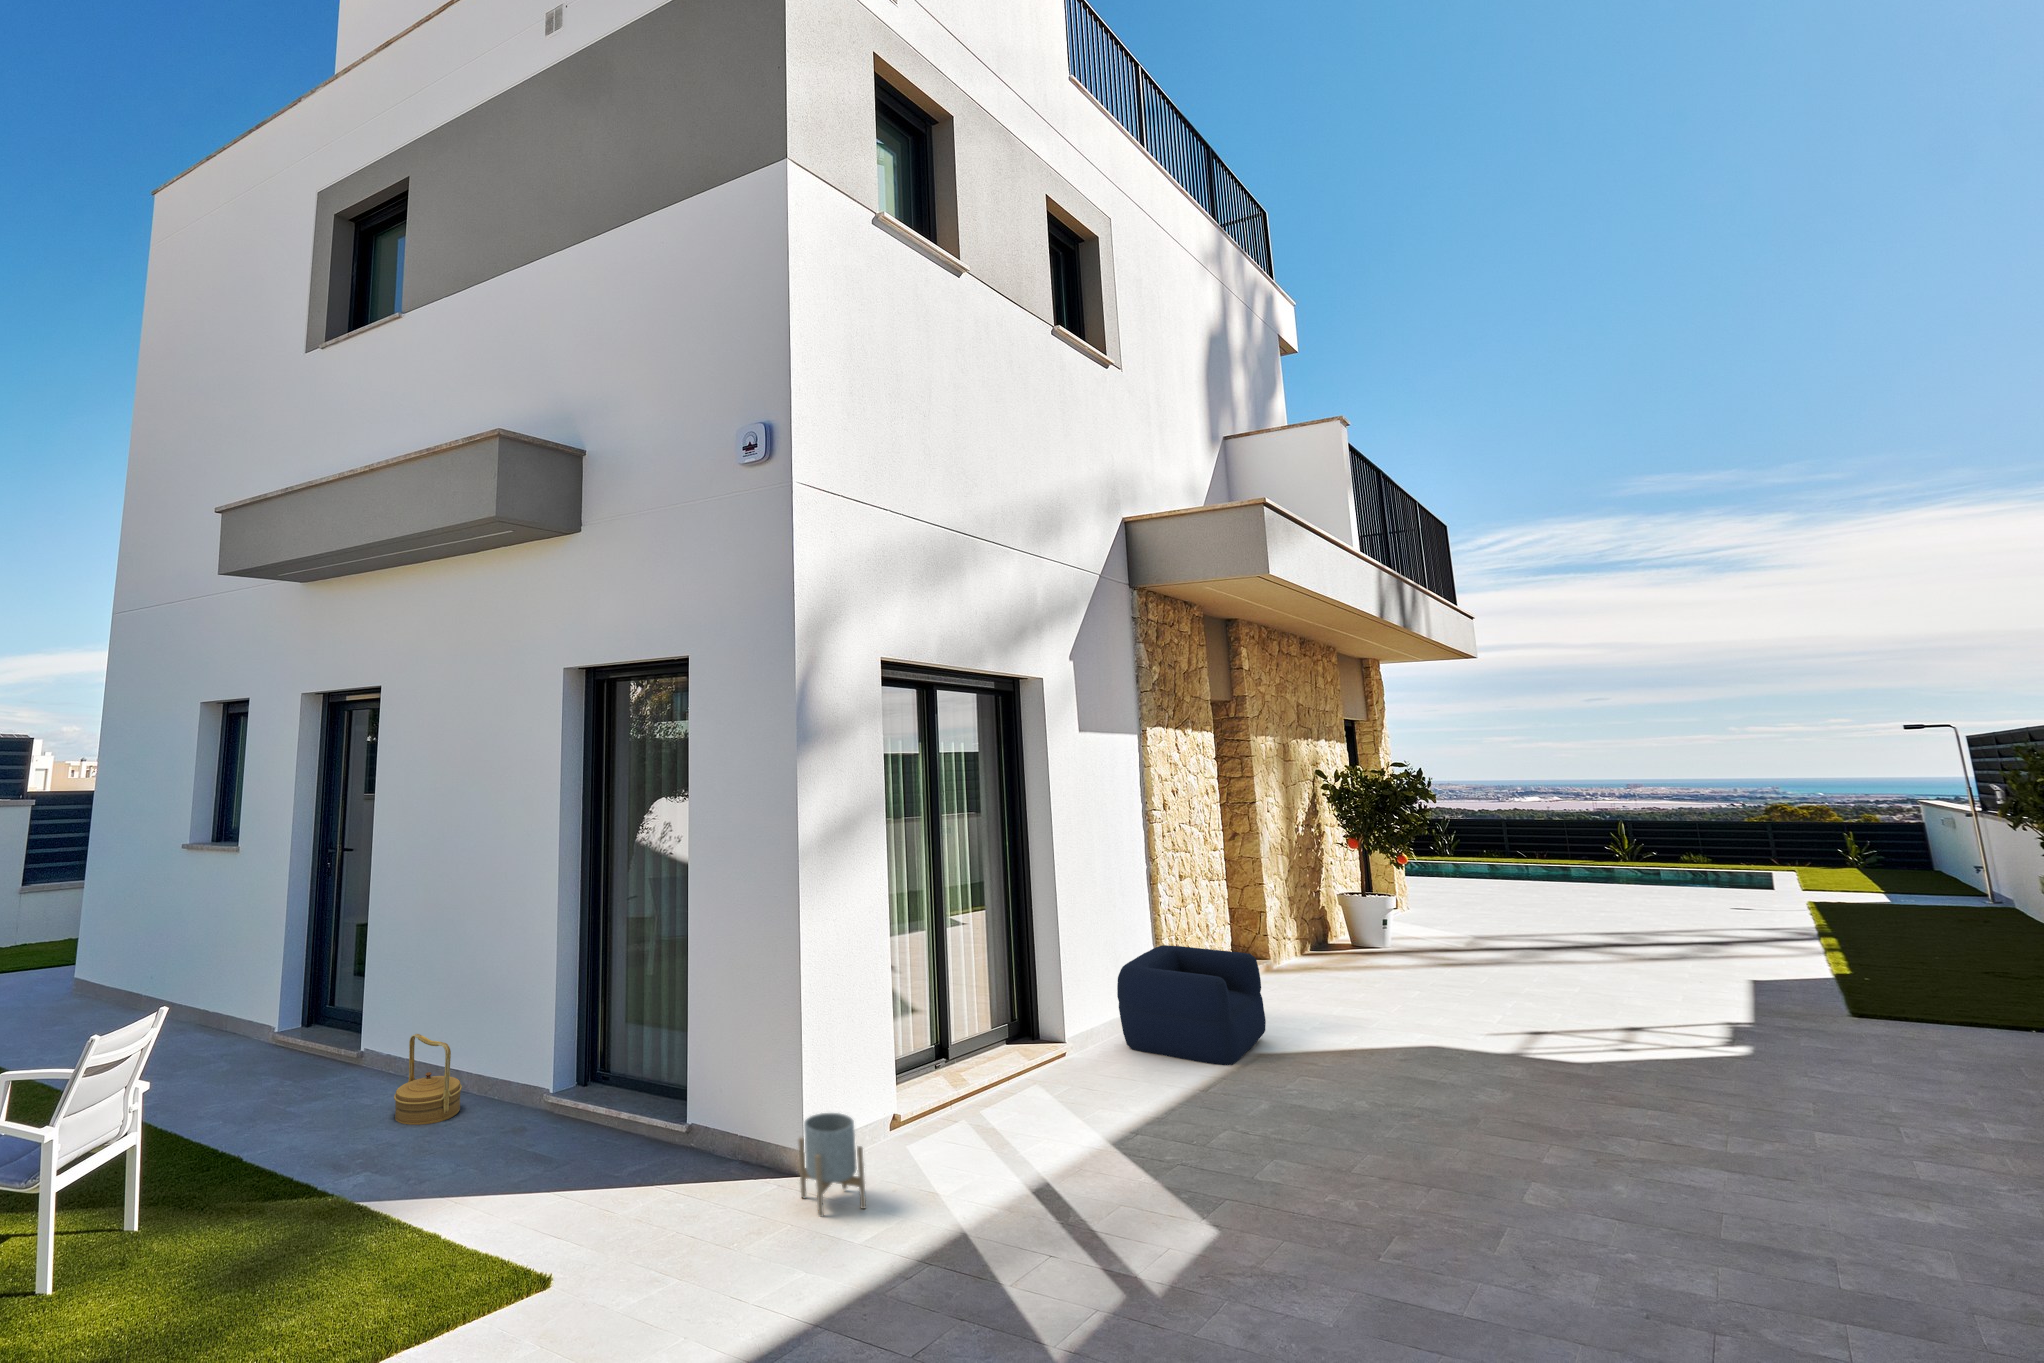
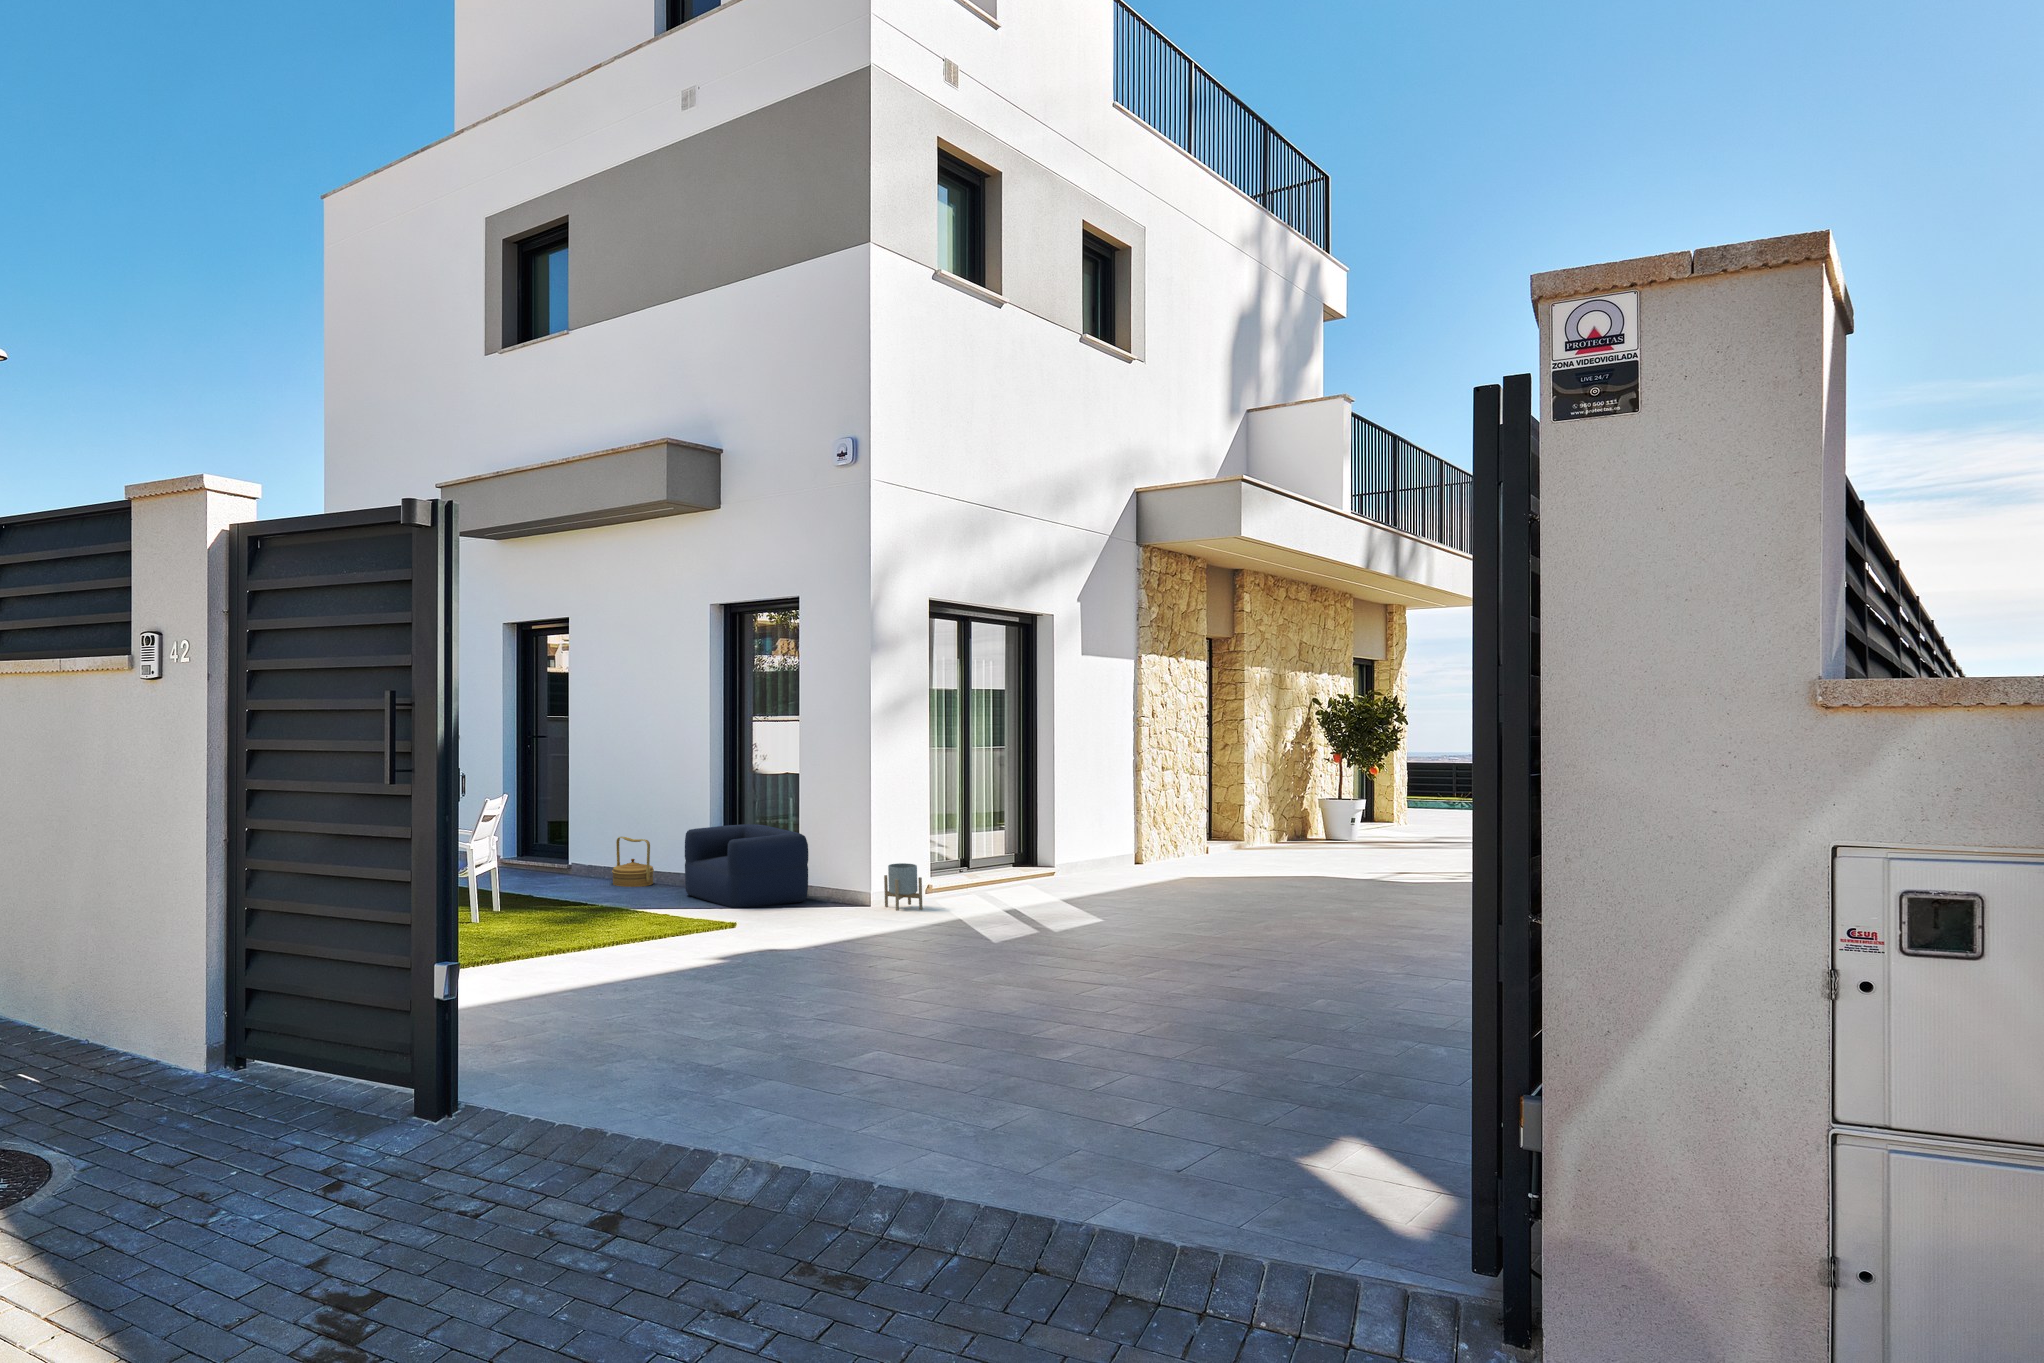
armchair: present [1117,945,1266,1065] -> present [685,824,808,908]

